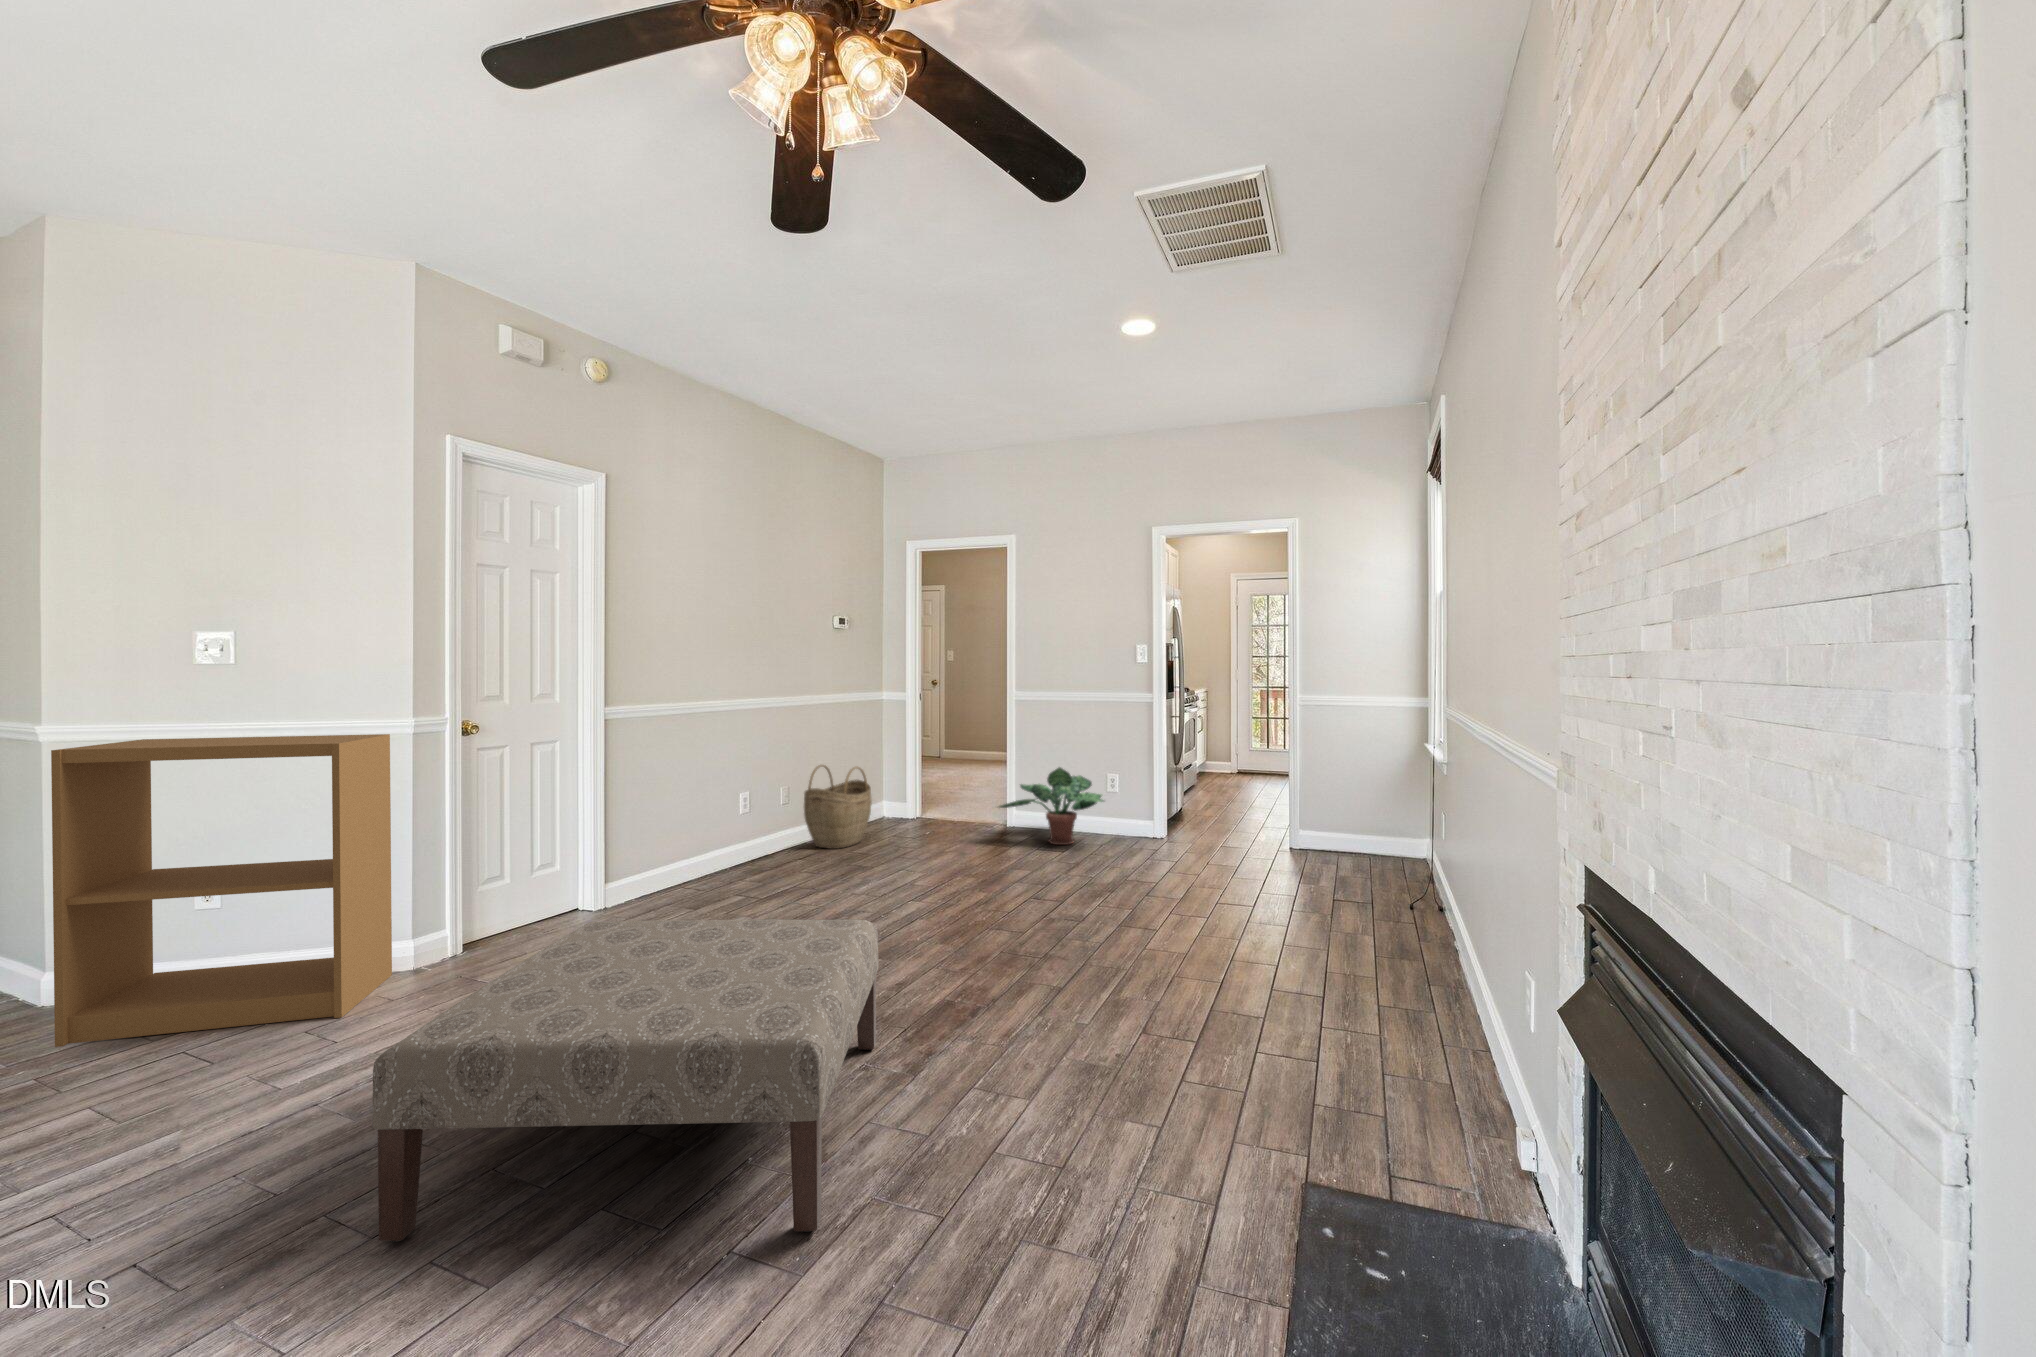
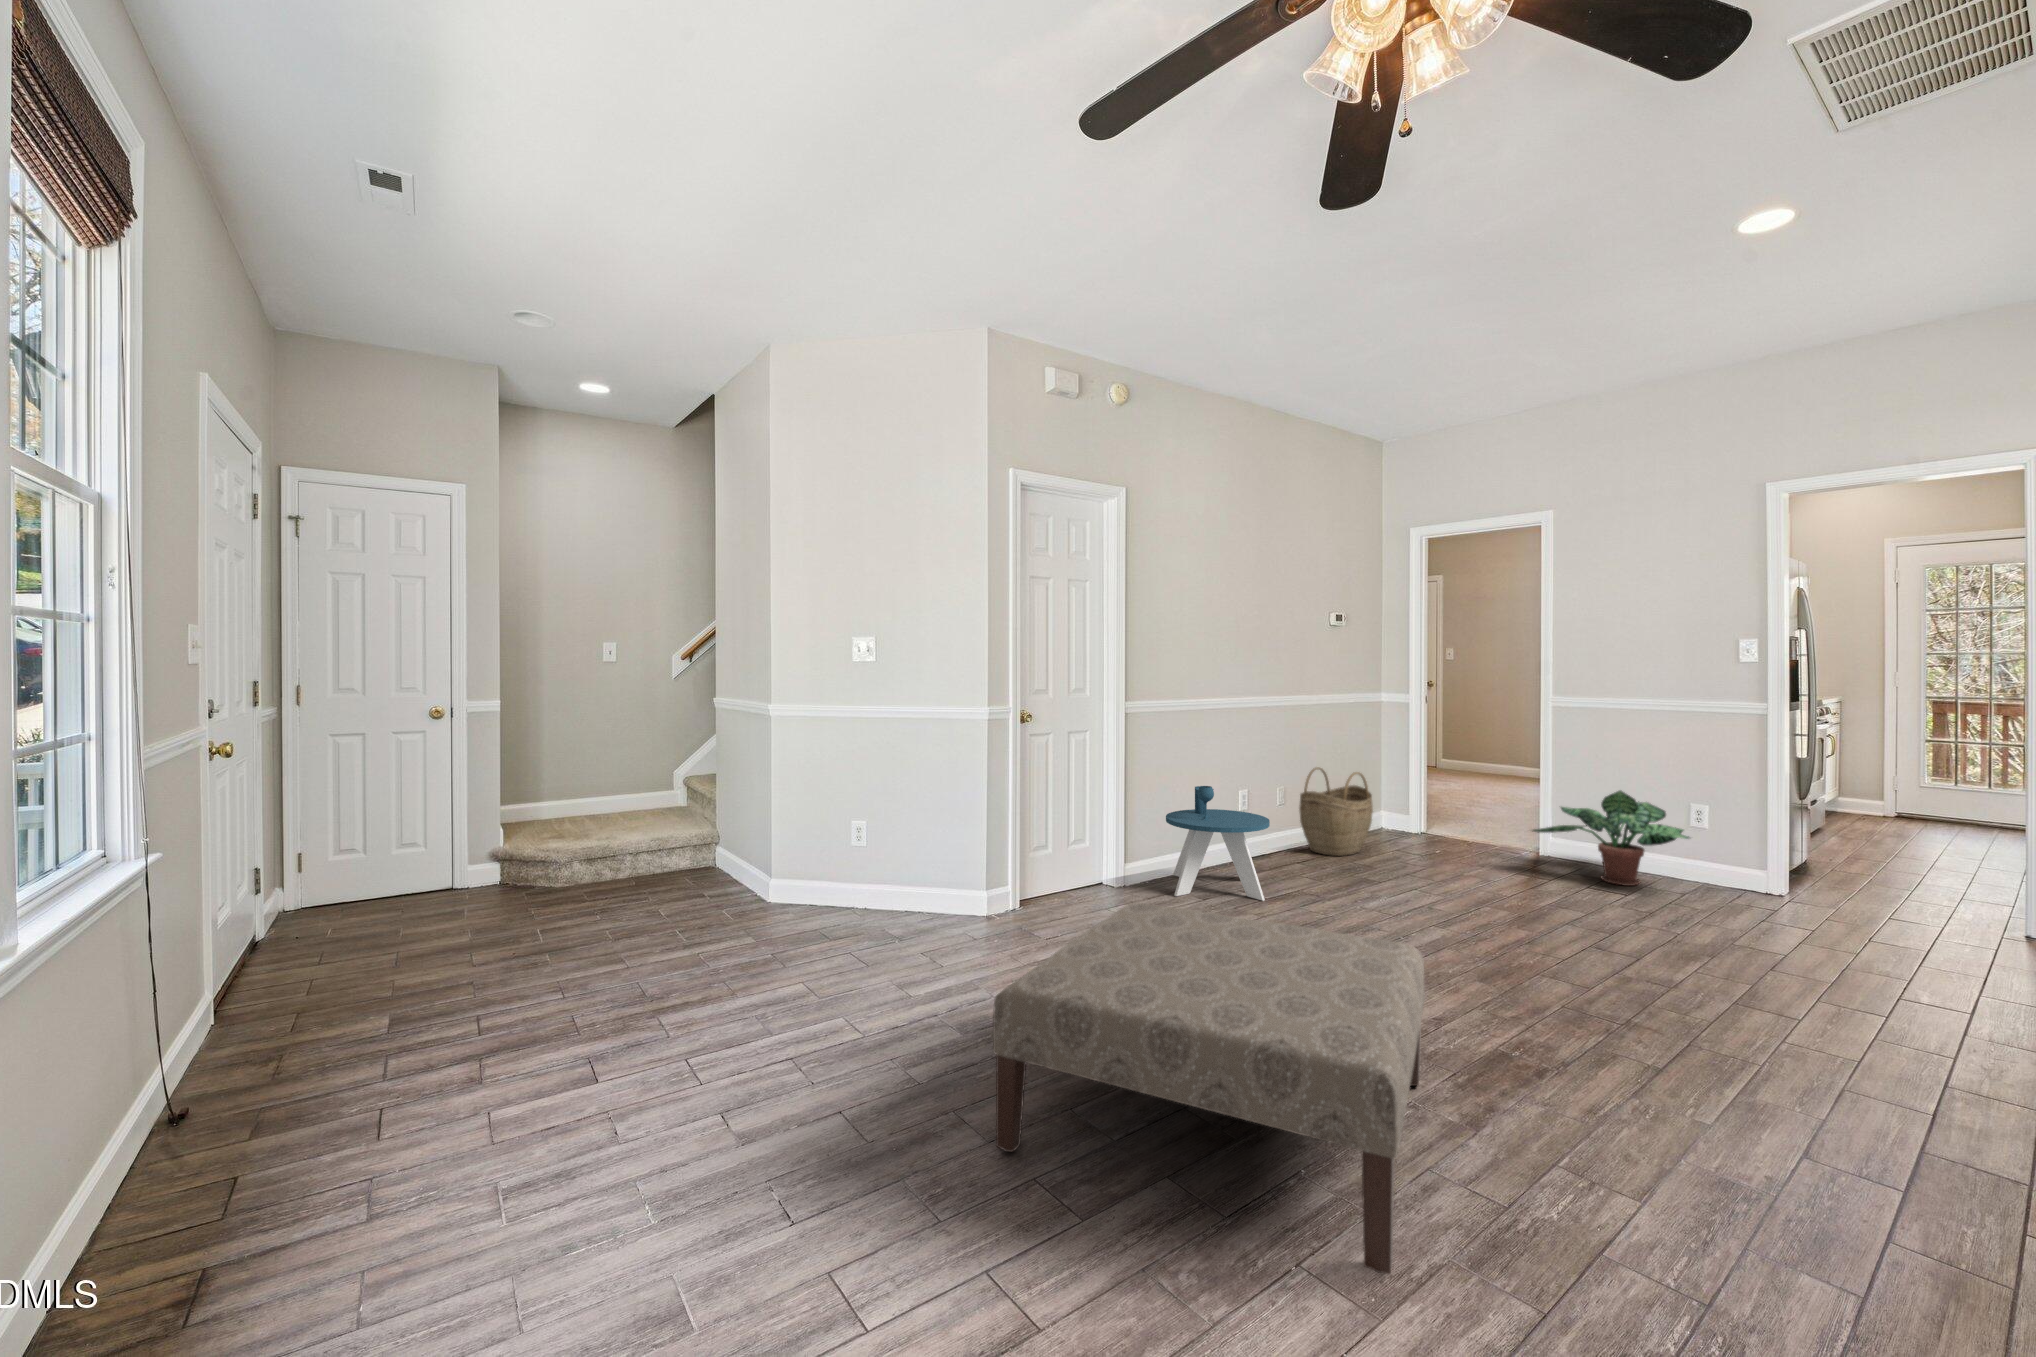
bookshelf: present [51,734,392,1047] -> none [779,717,970,948]
side table: none [656,791,767,910] -> present [1166,786,1270,901]

